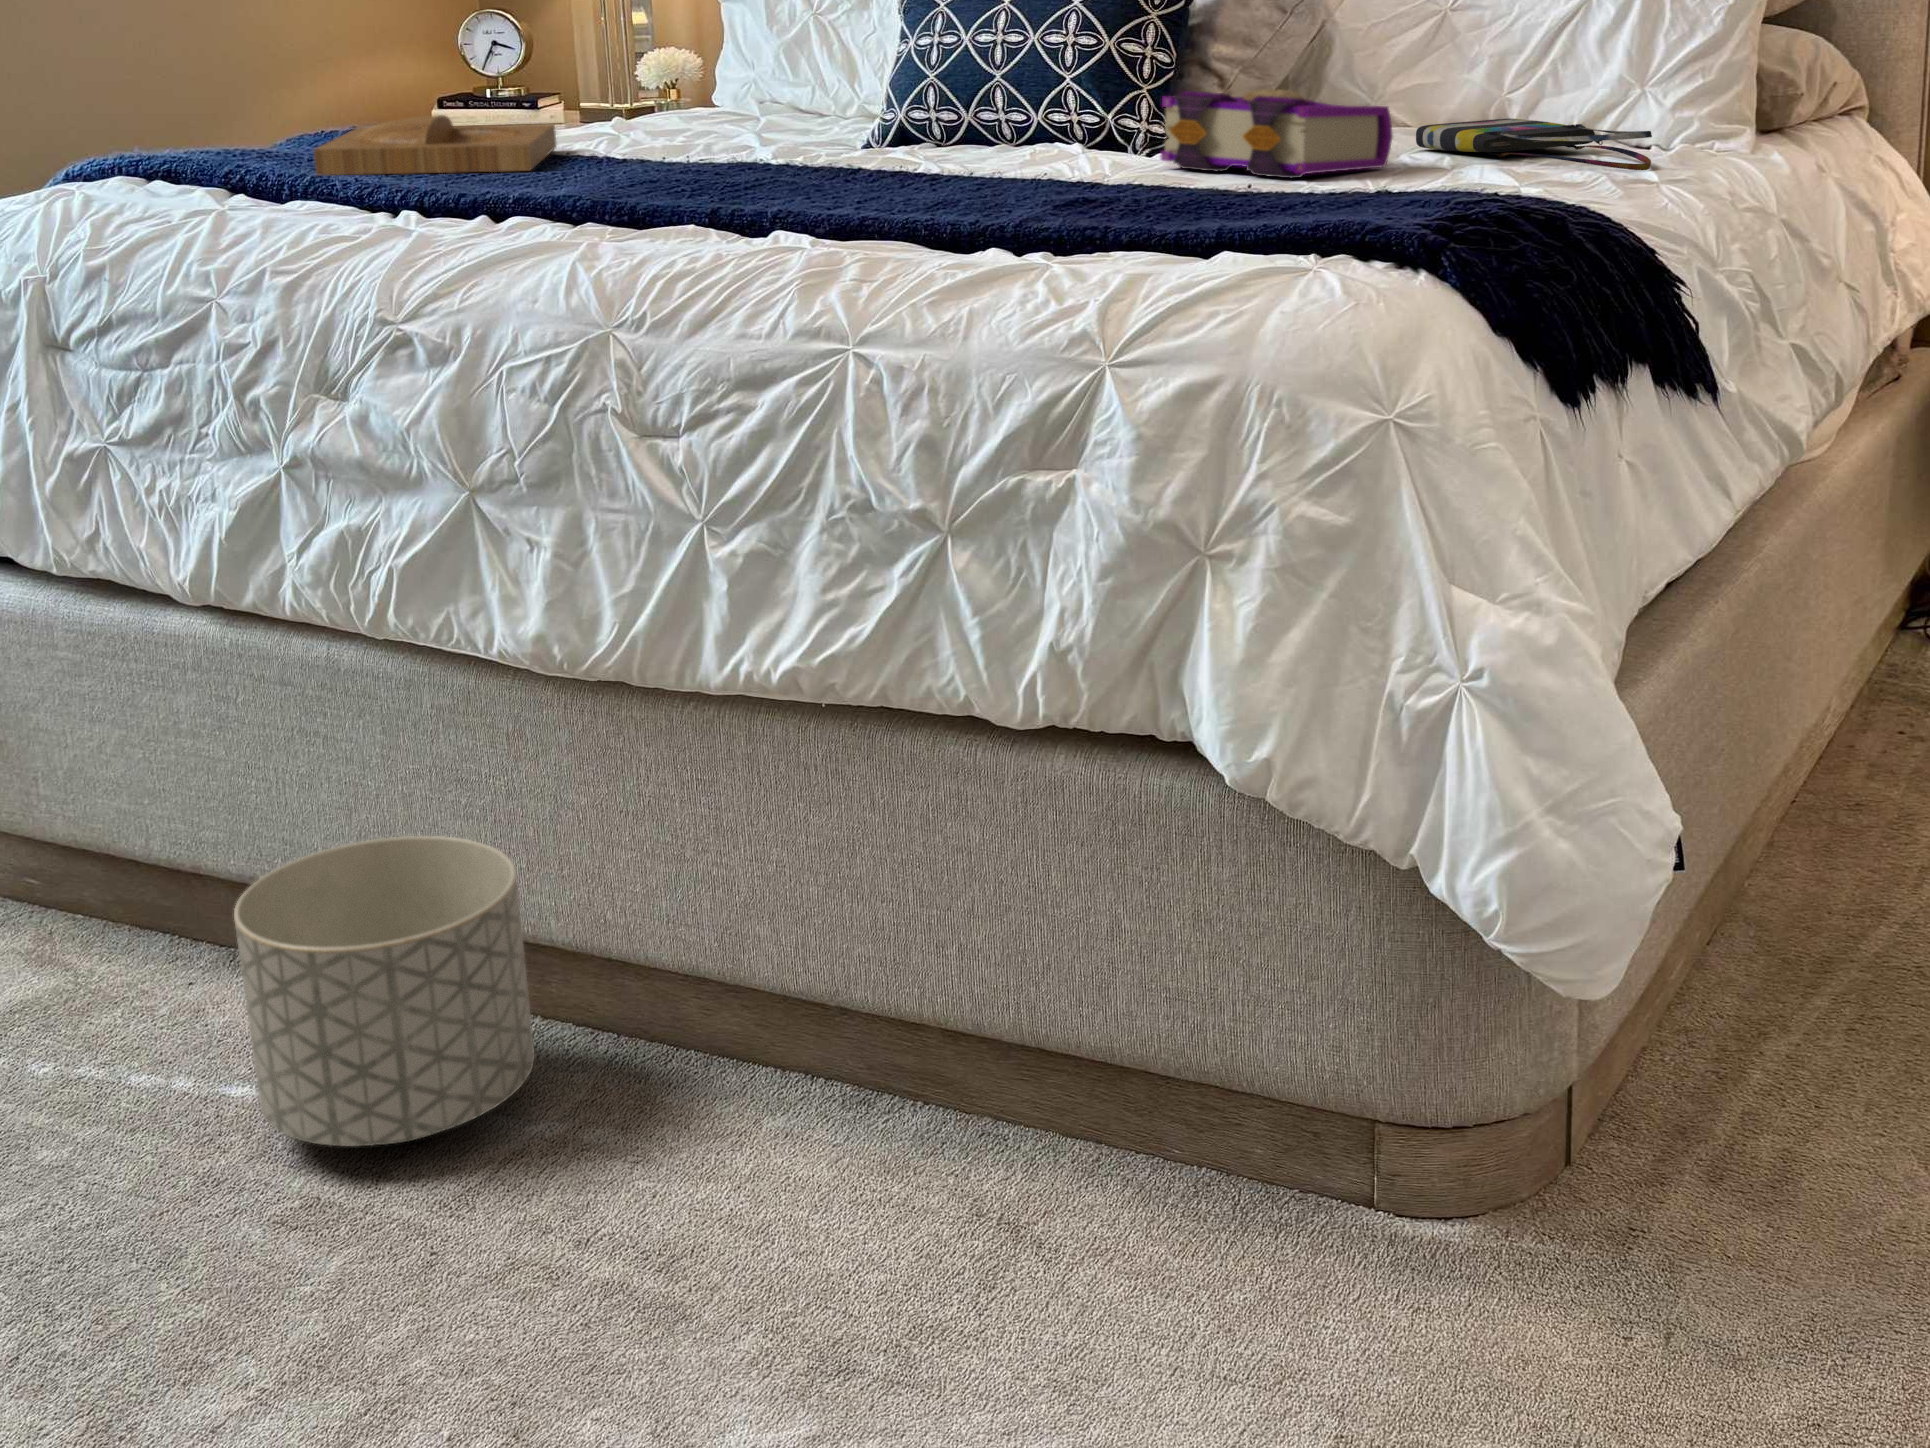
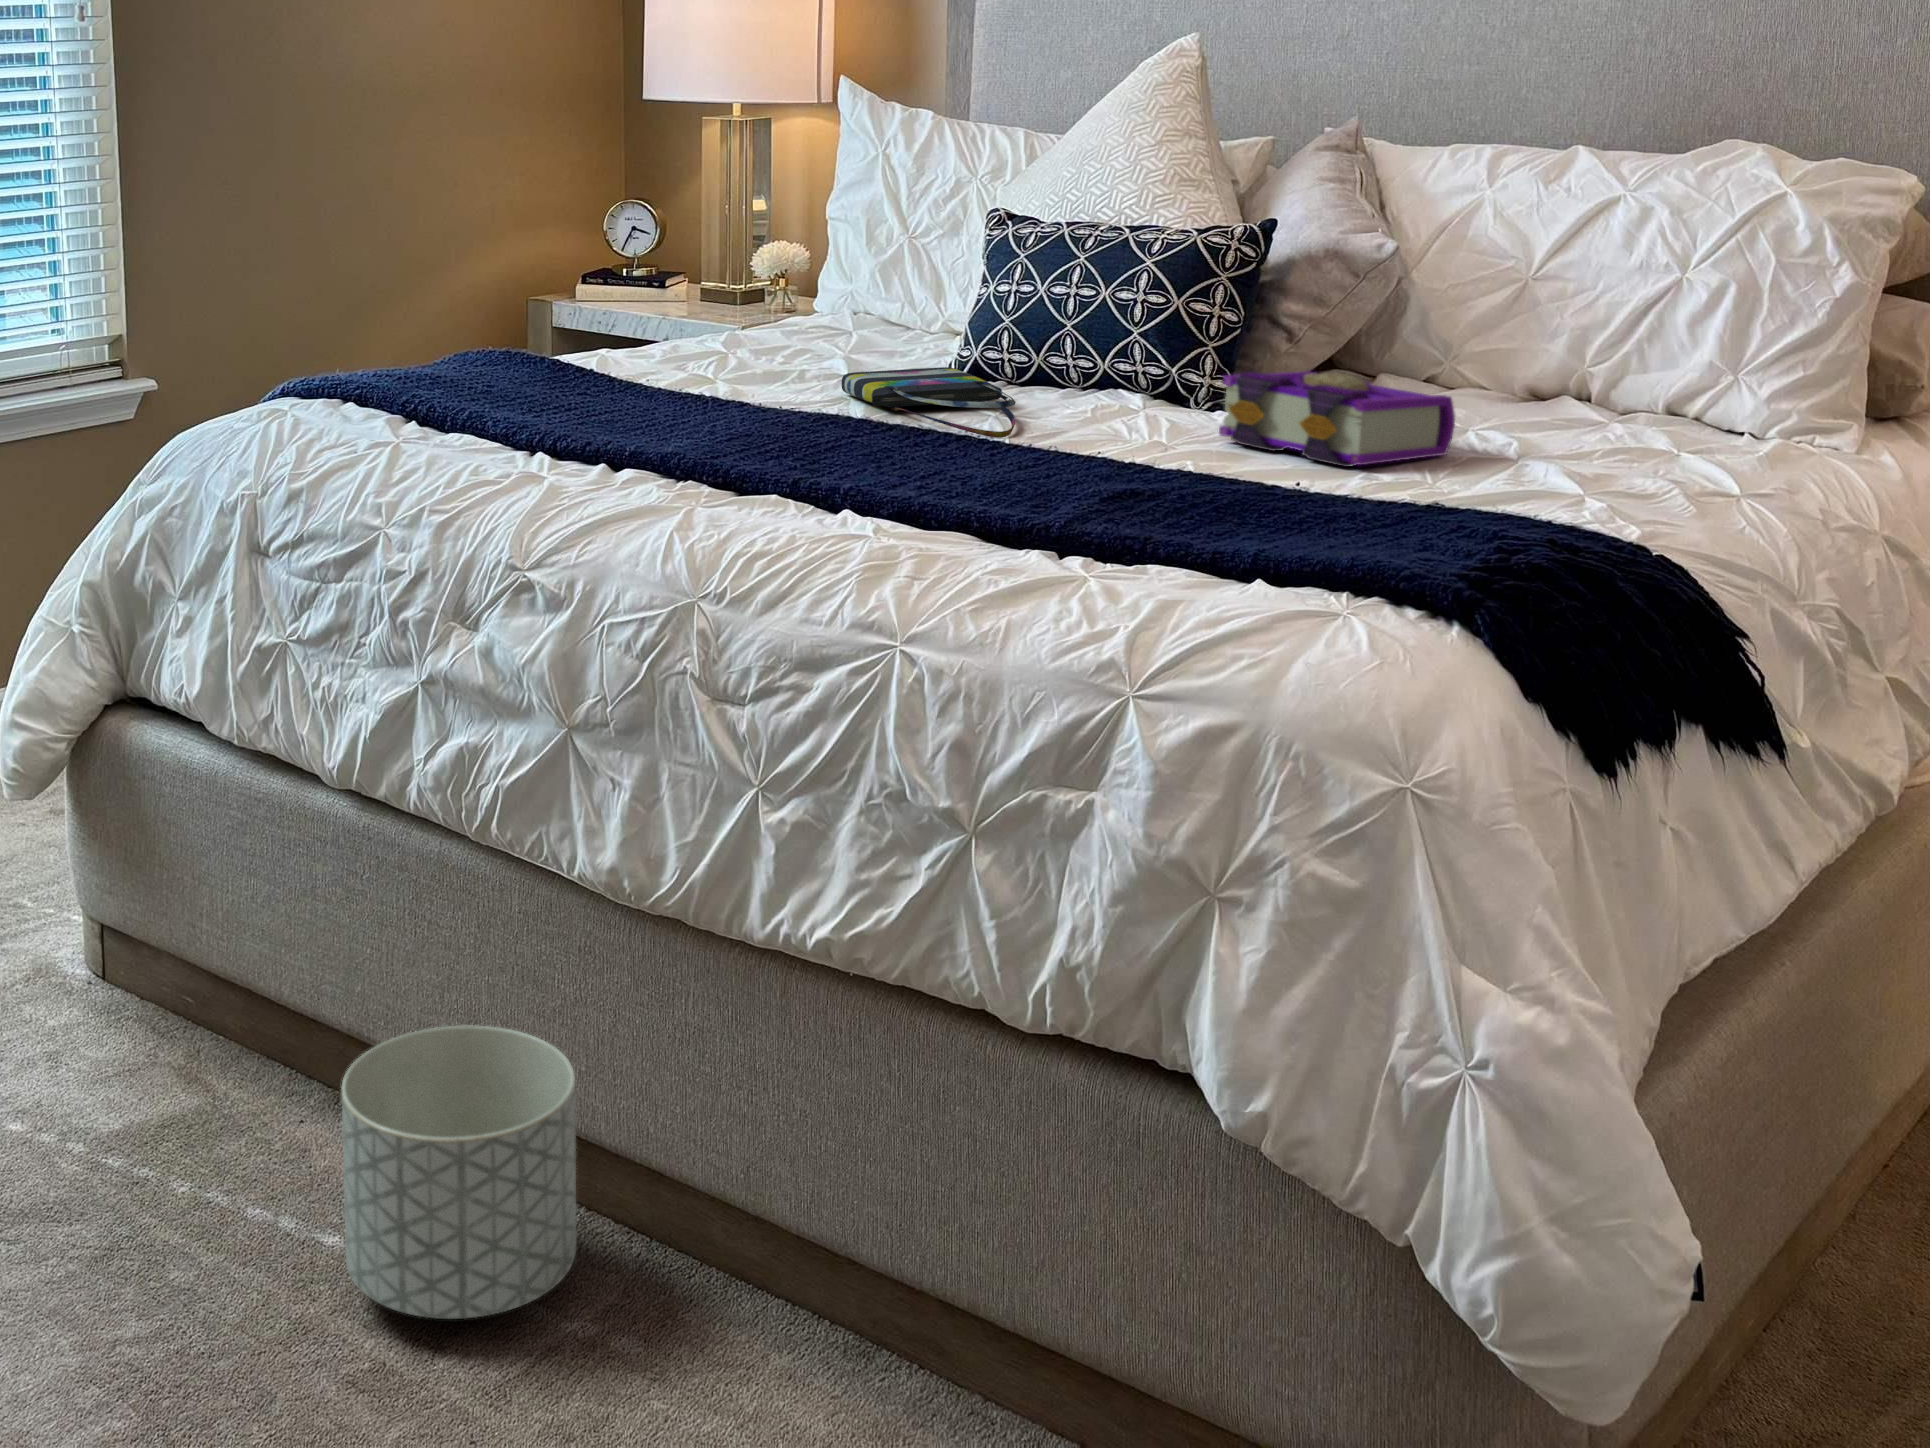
tray: present [314,115,557,175] -> none [472,351,673,411]
tote bag: present [1416,119,1652,170] -> present [841,367,1016,438]

